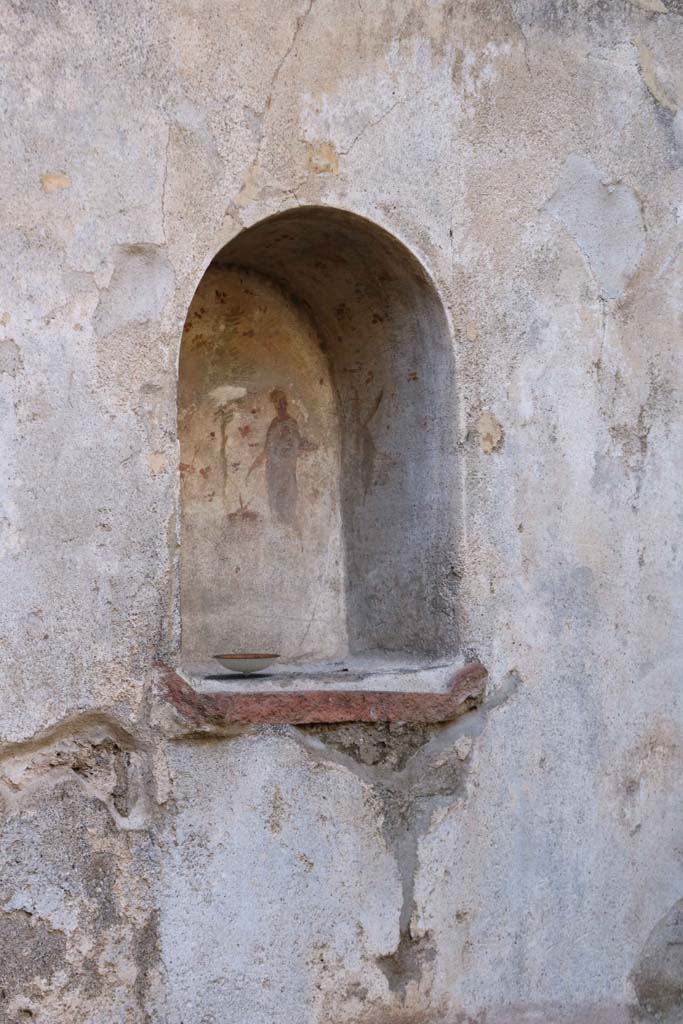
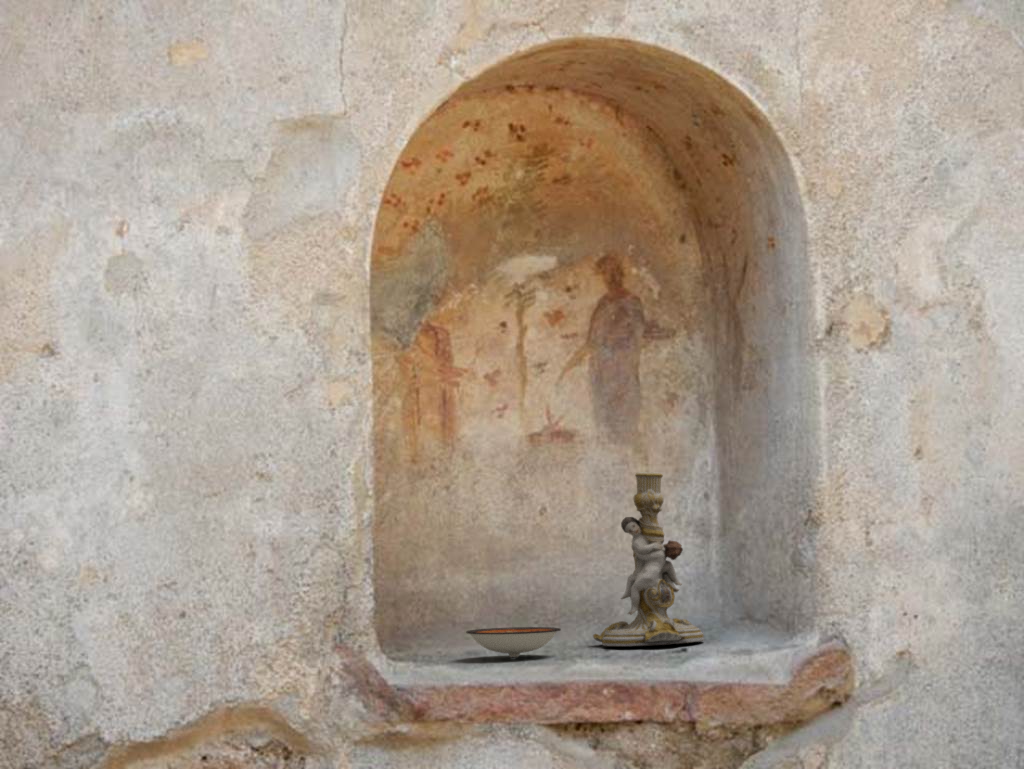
candlestick: none [287,544,367,667] -> present [593,472,704,646]

